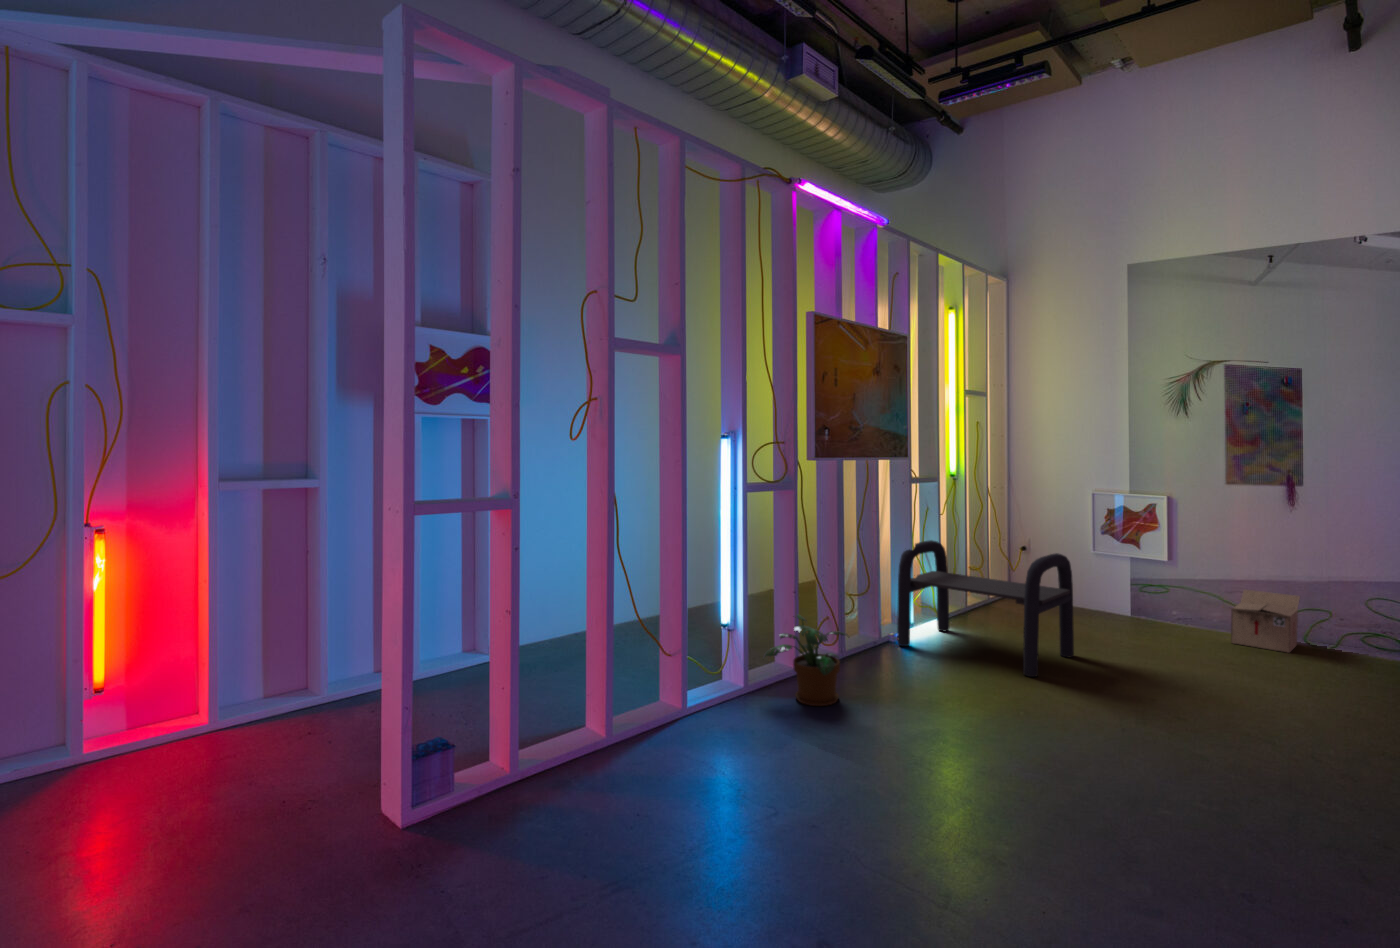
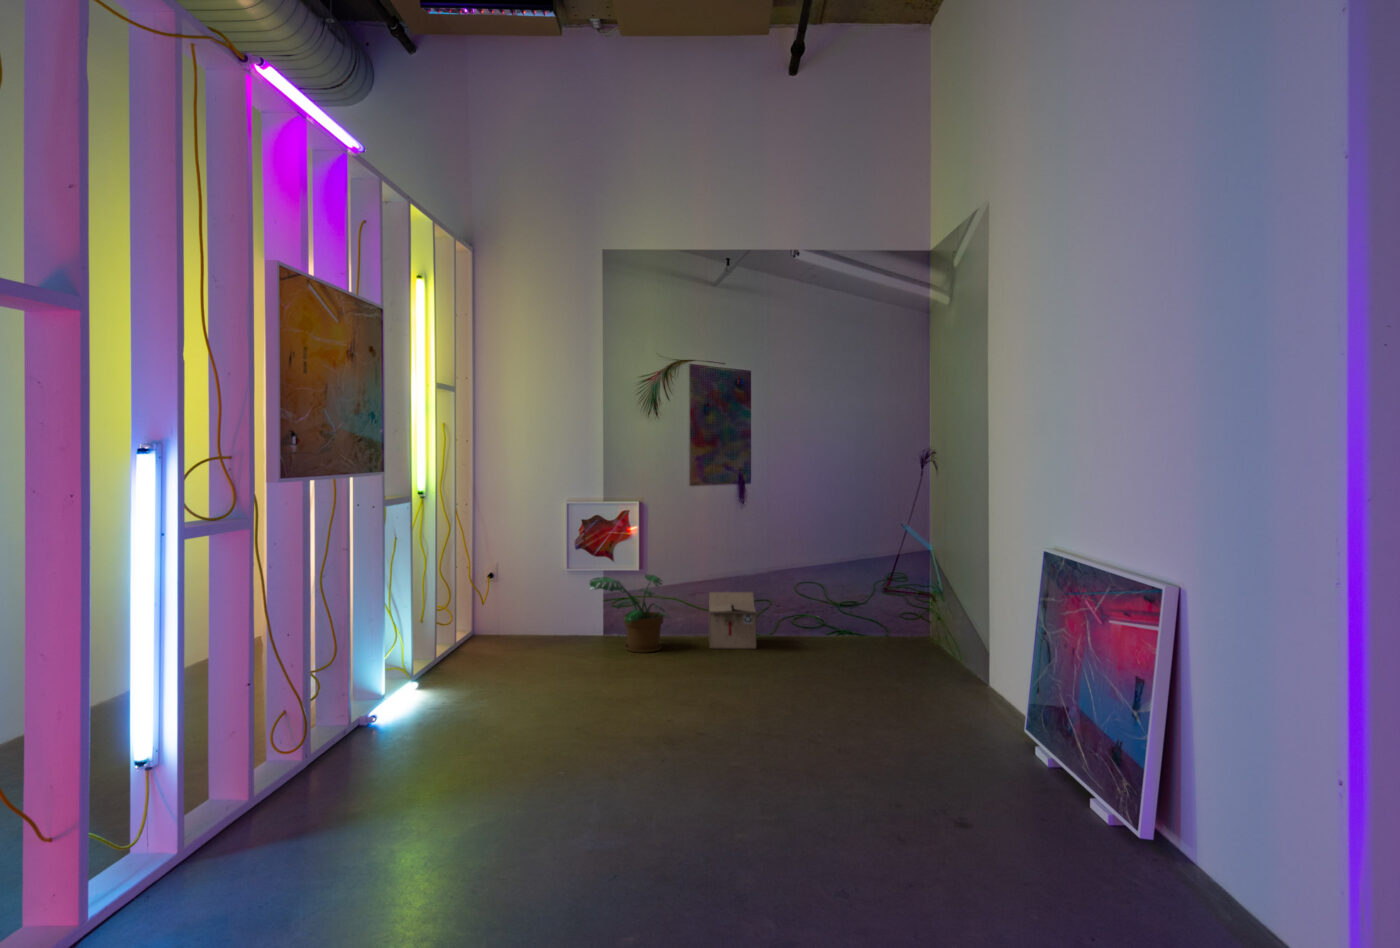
bench: present [897,540,1074,677] -> none [374,566,595,728]
potted plant: present [763,615,848,706] -> present [590,574,670,653]

